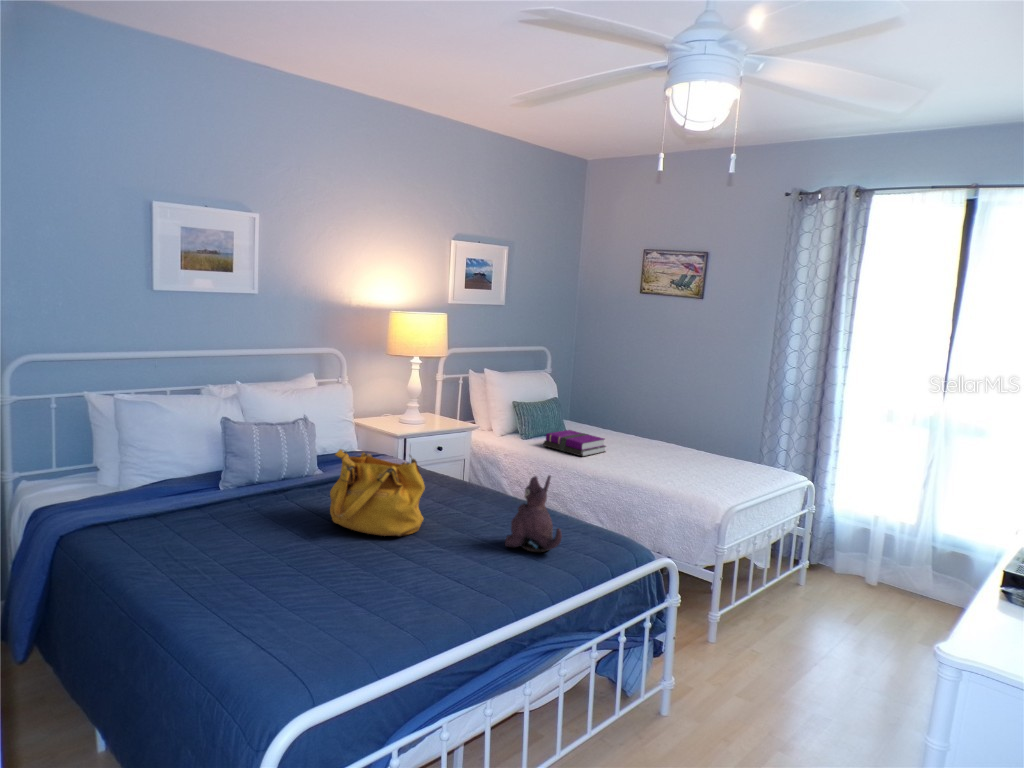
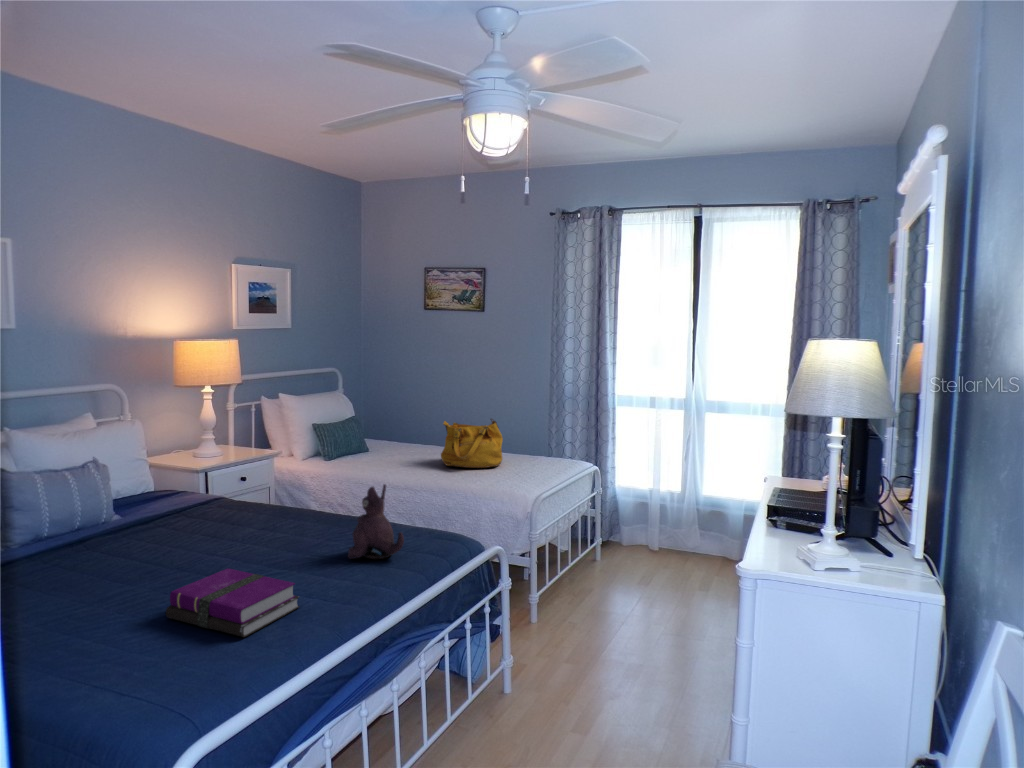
notebook: present [543,430,606,457] -> present [166,569,299,637]
handbag: present [330,449,425,536] -> present [441,419,503,468]

